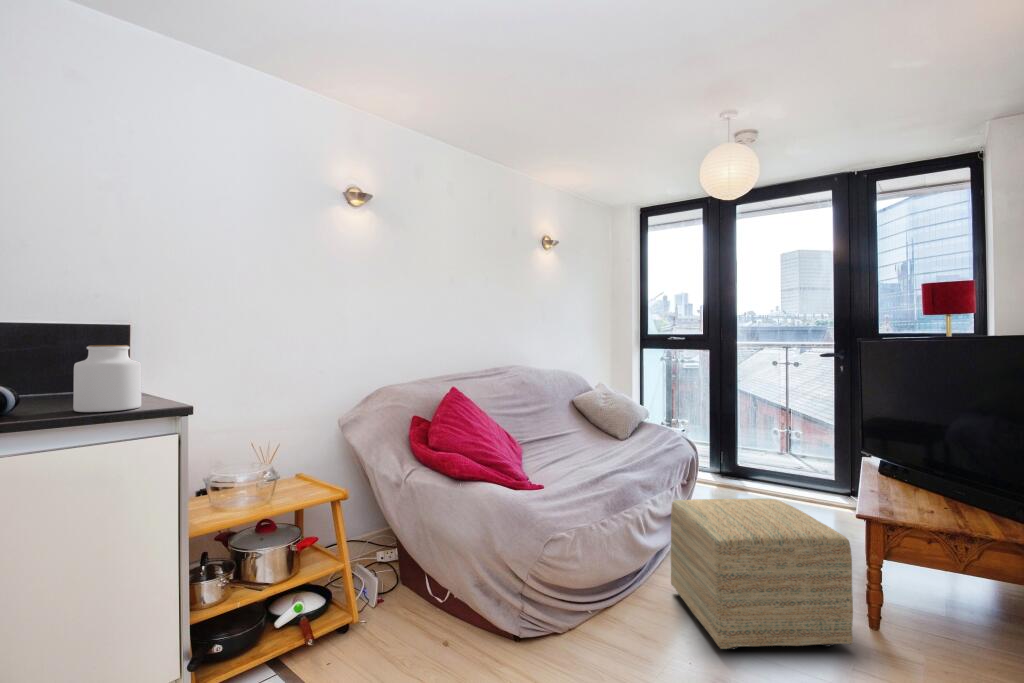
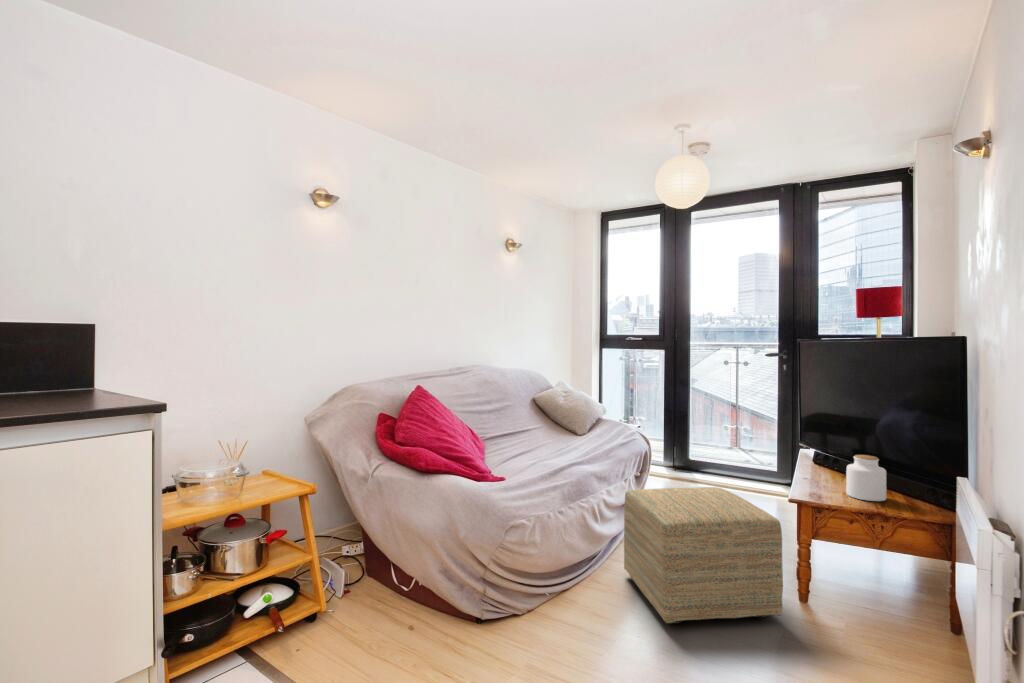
jar: present [73,345,141,412] -> present [846,455,886,501]

